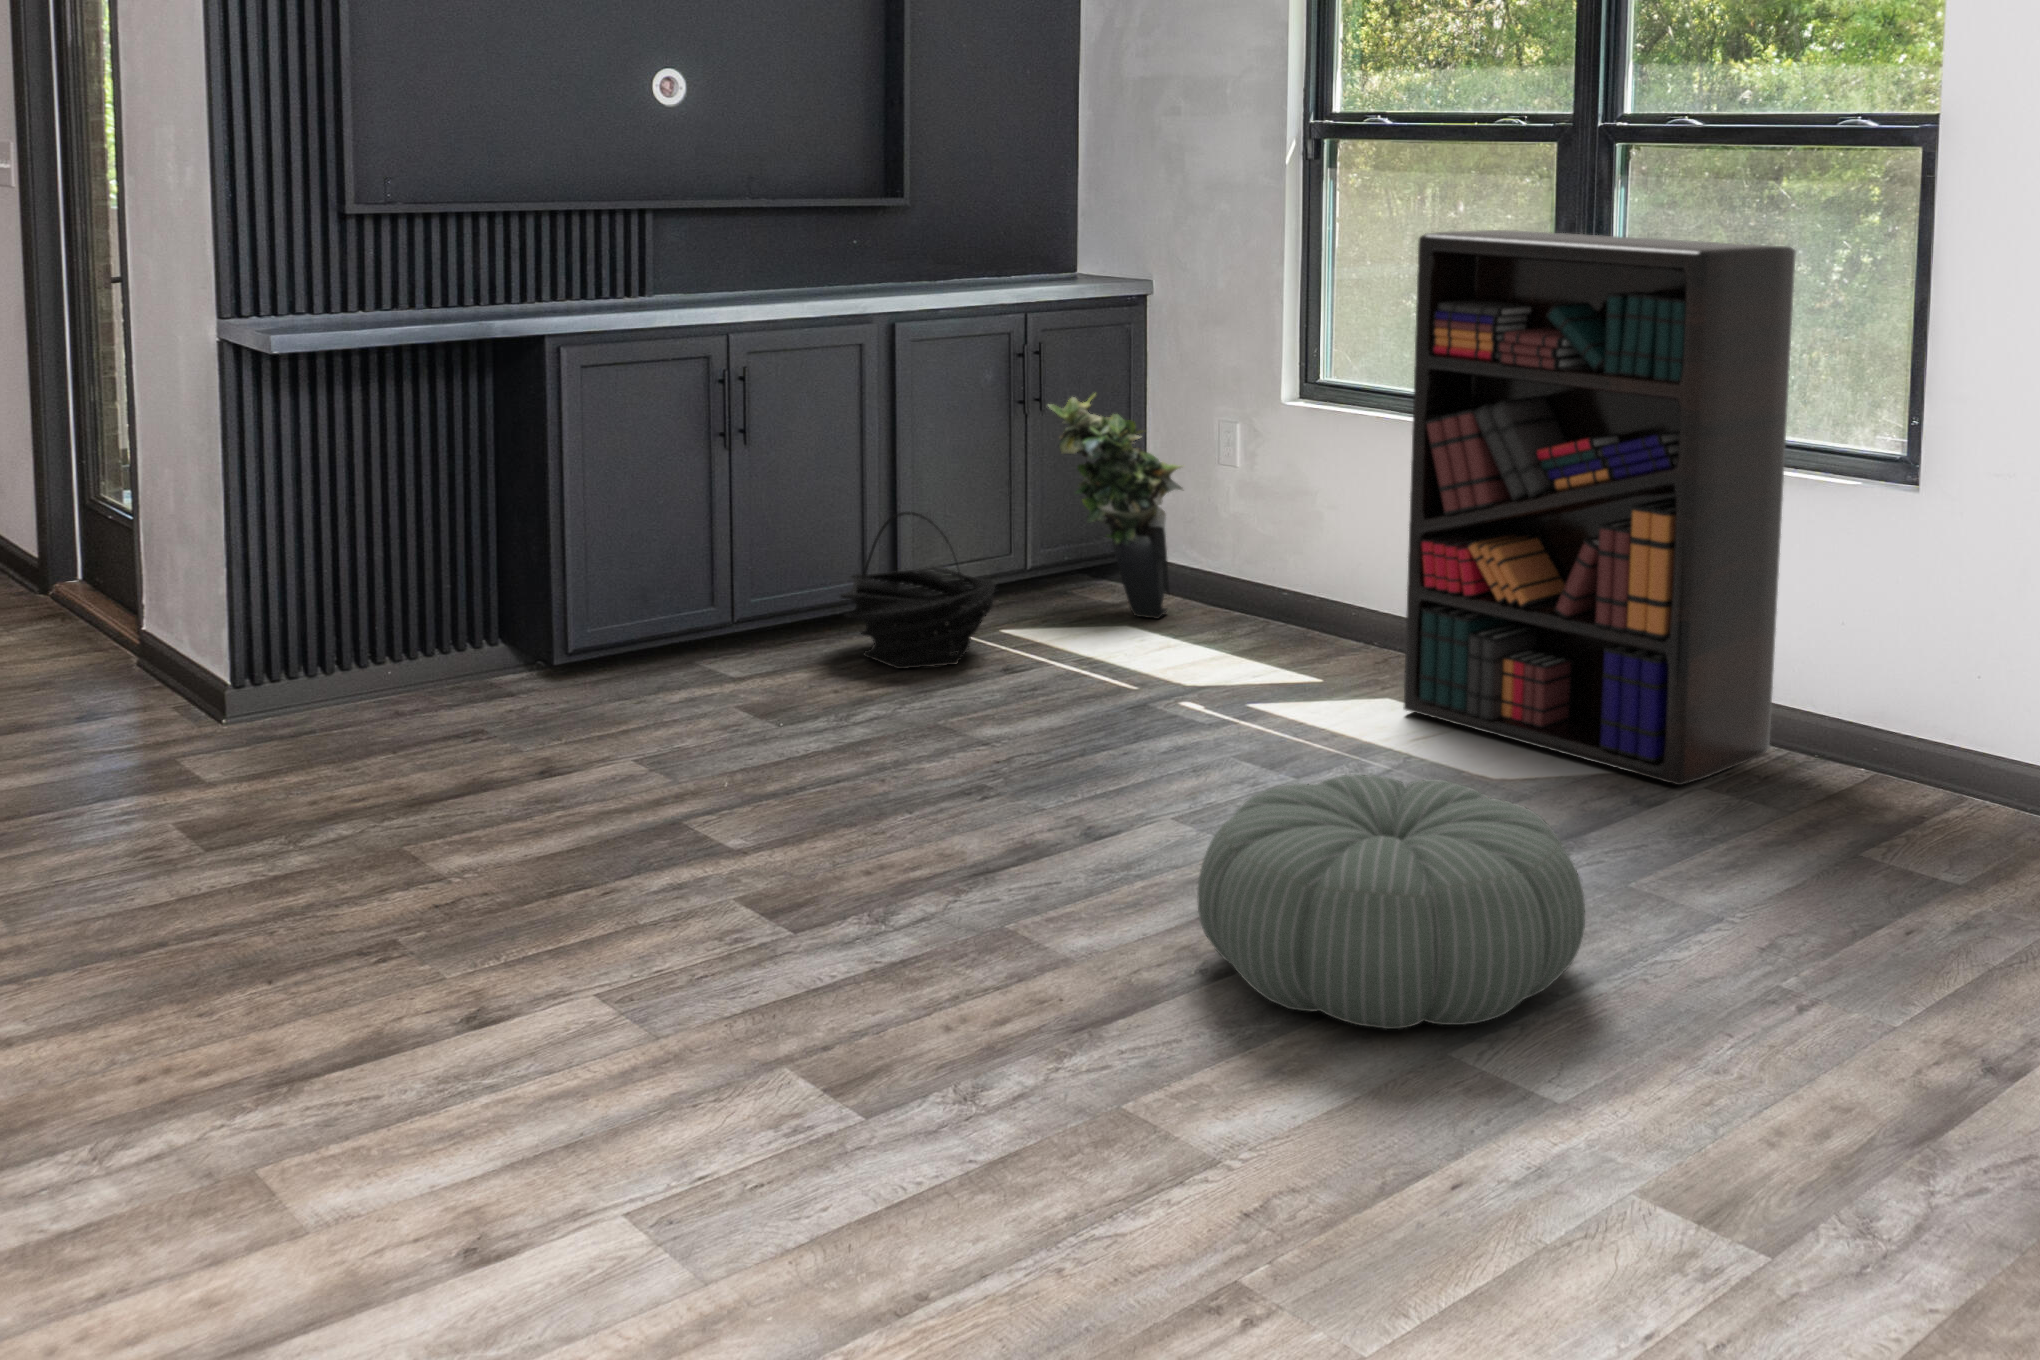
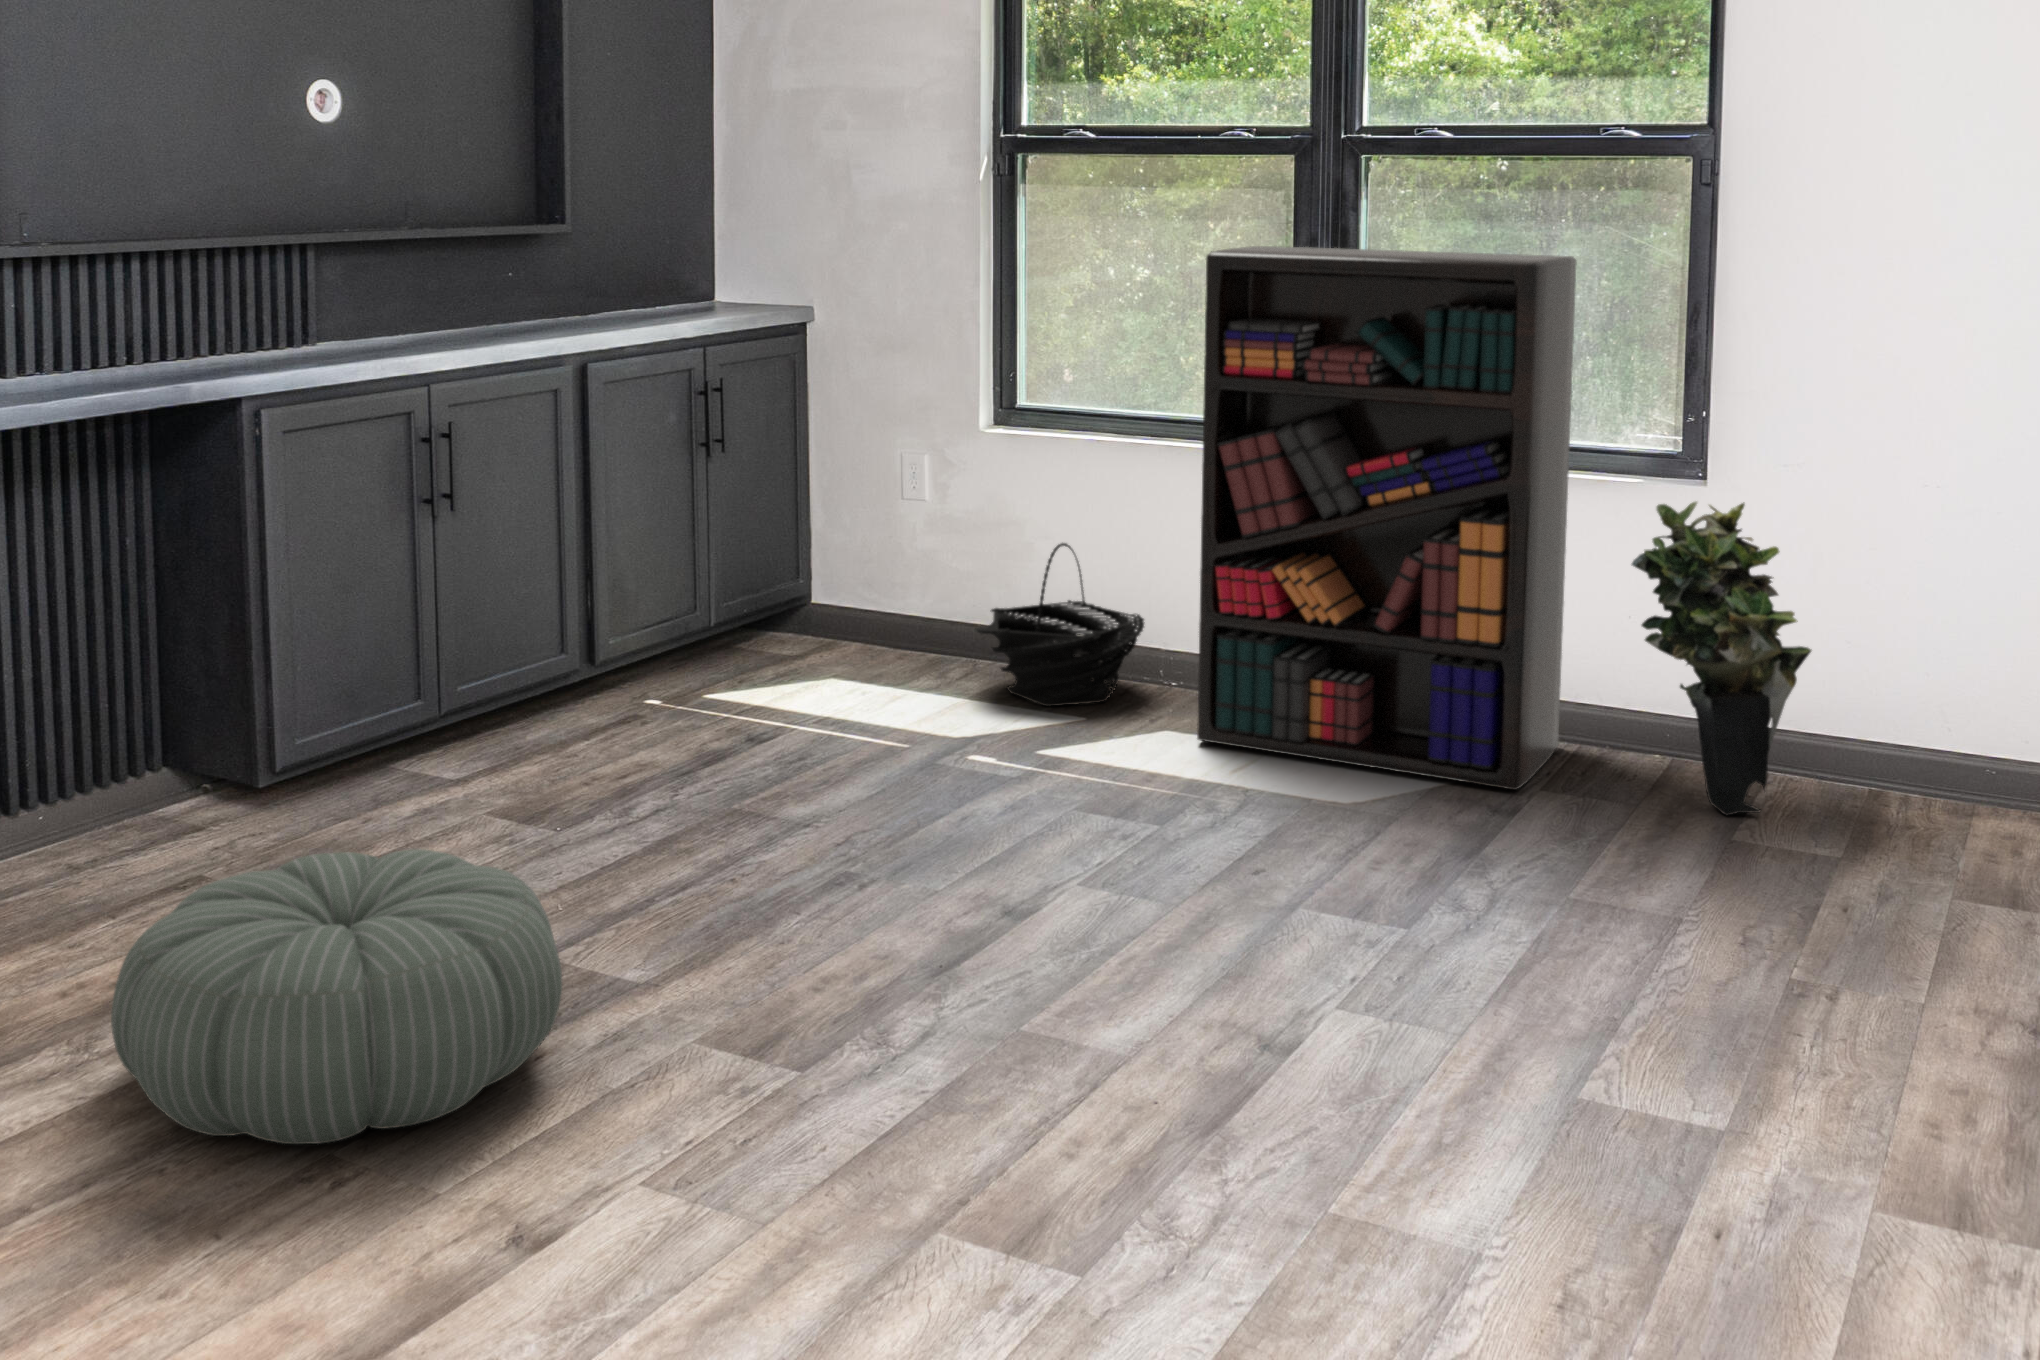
potted plant: present [1049,394,1183,619] -> present [1632,502,1811,815]
basket: present [840,512,996,669] -> present [976,543,1144,706]
pouf: present [1197,775,1585,1029] -> present [111,849,562,1144]

